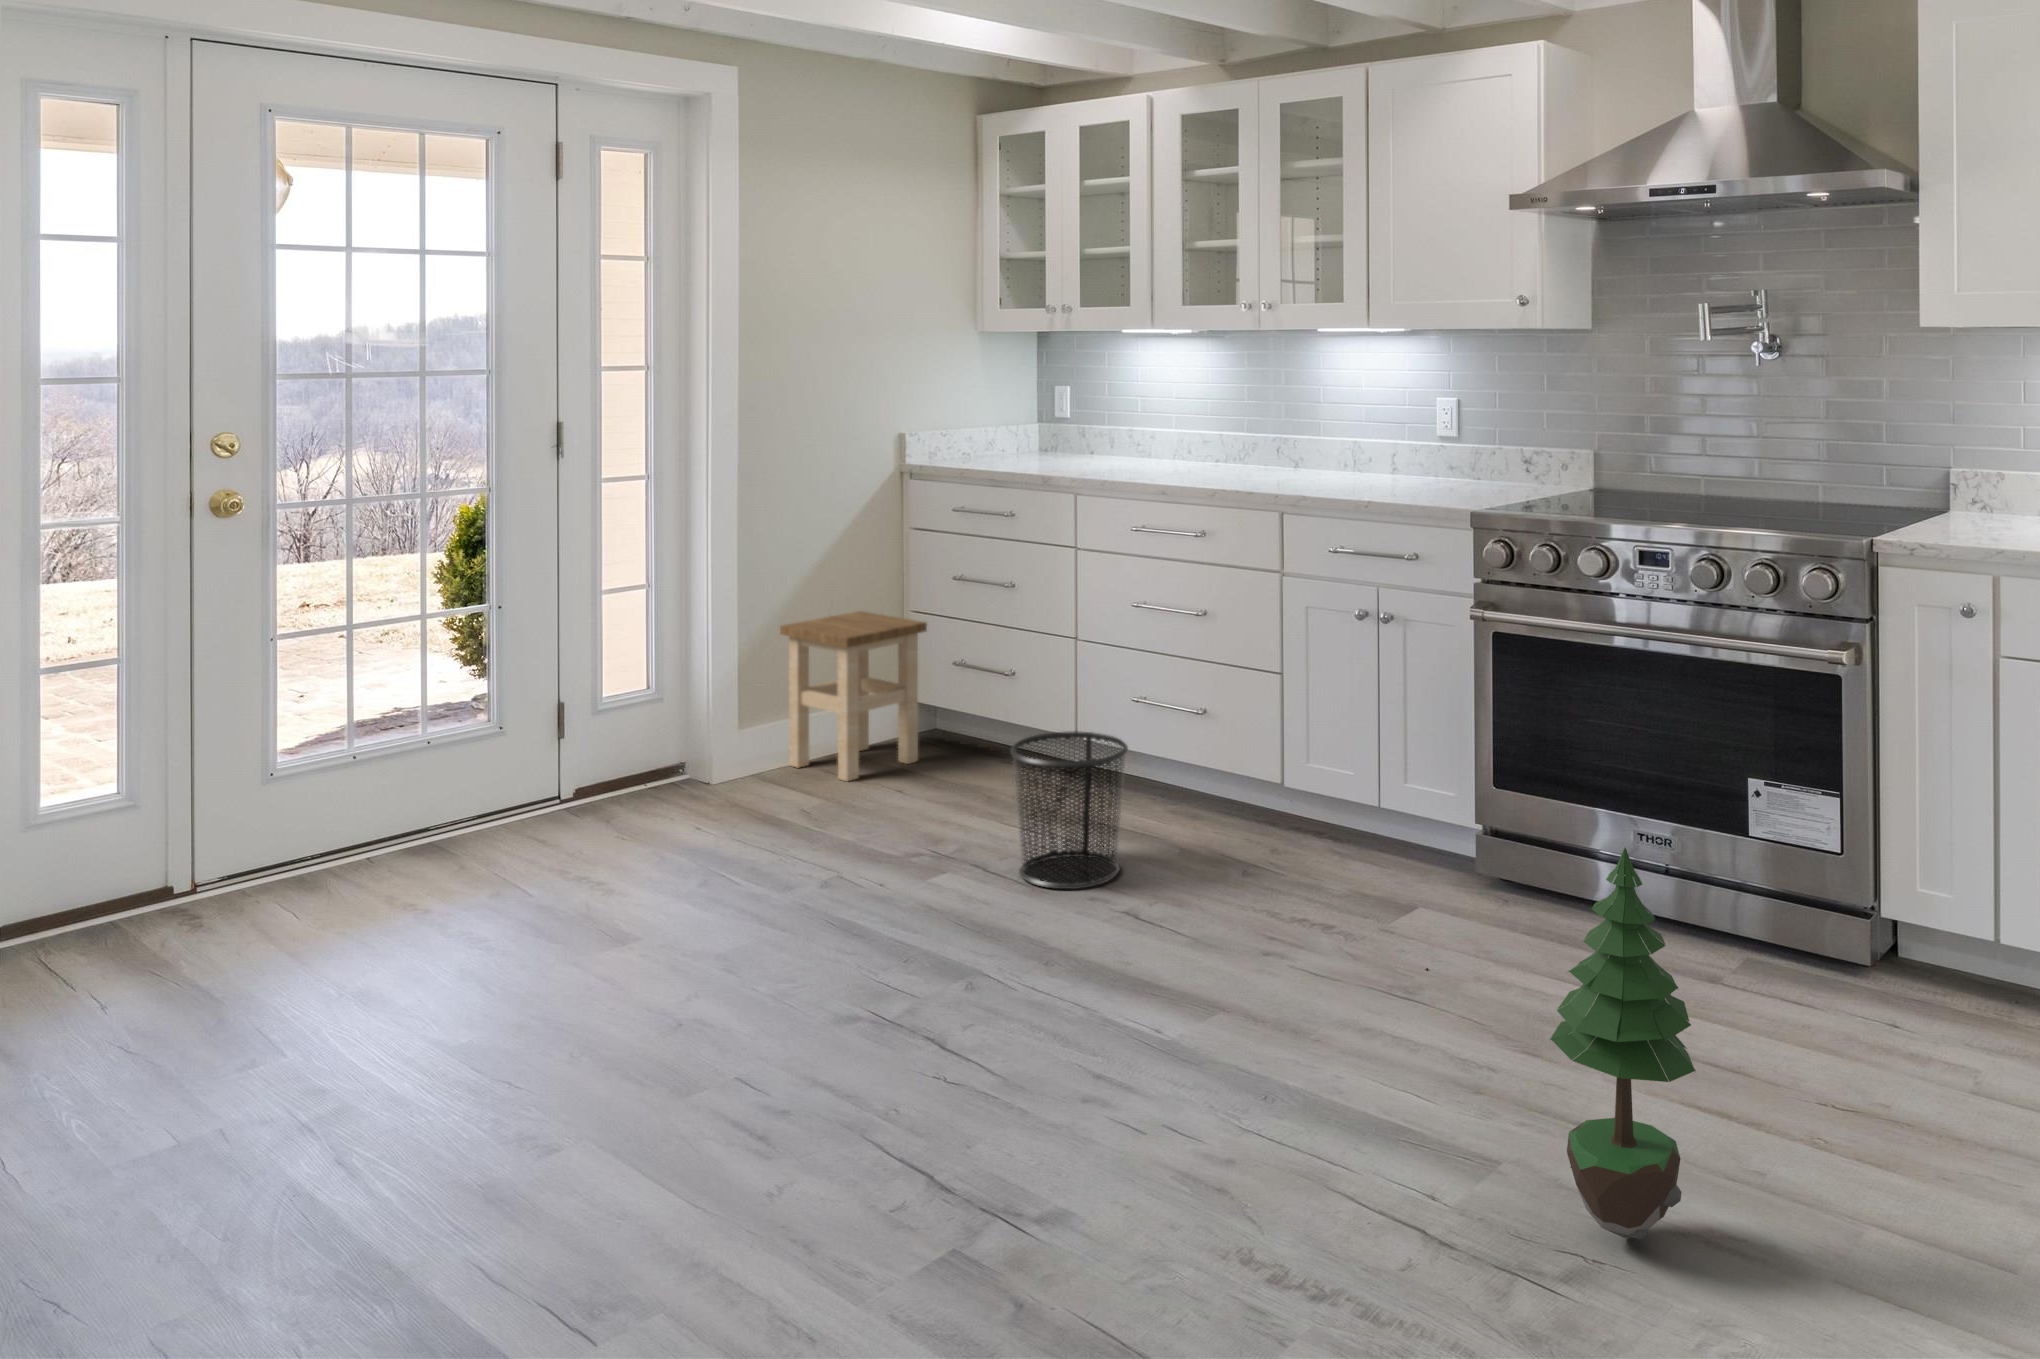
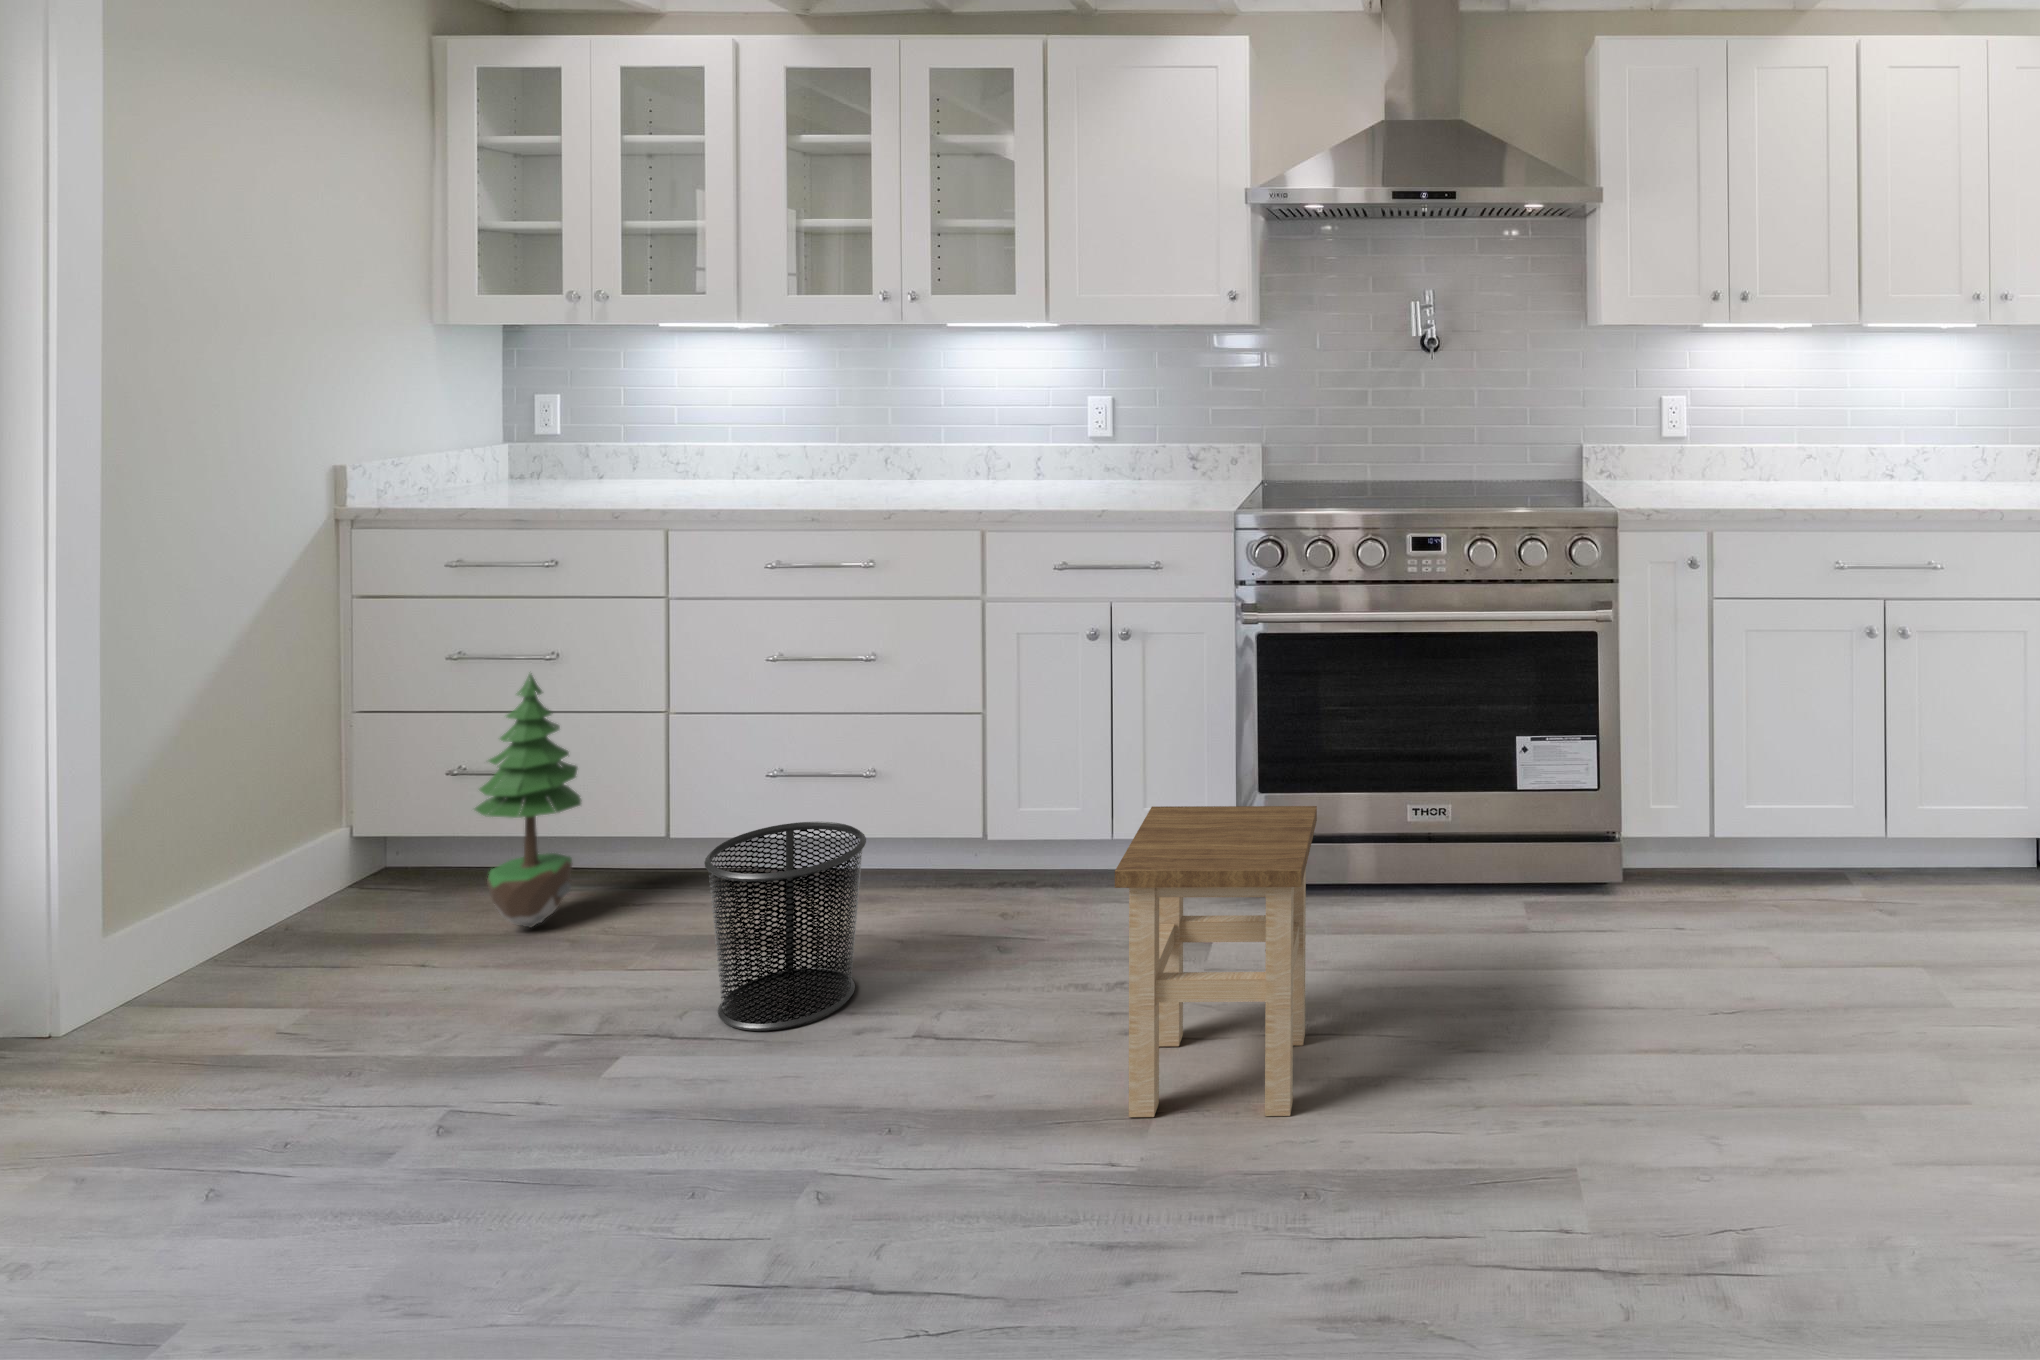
stool: present [780,611,927,781] -> present [1115,806,1317,1117]
potted tree: present [1550,848,1696,1239] -> present [475,674,581,927]

